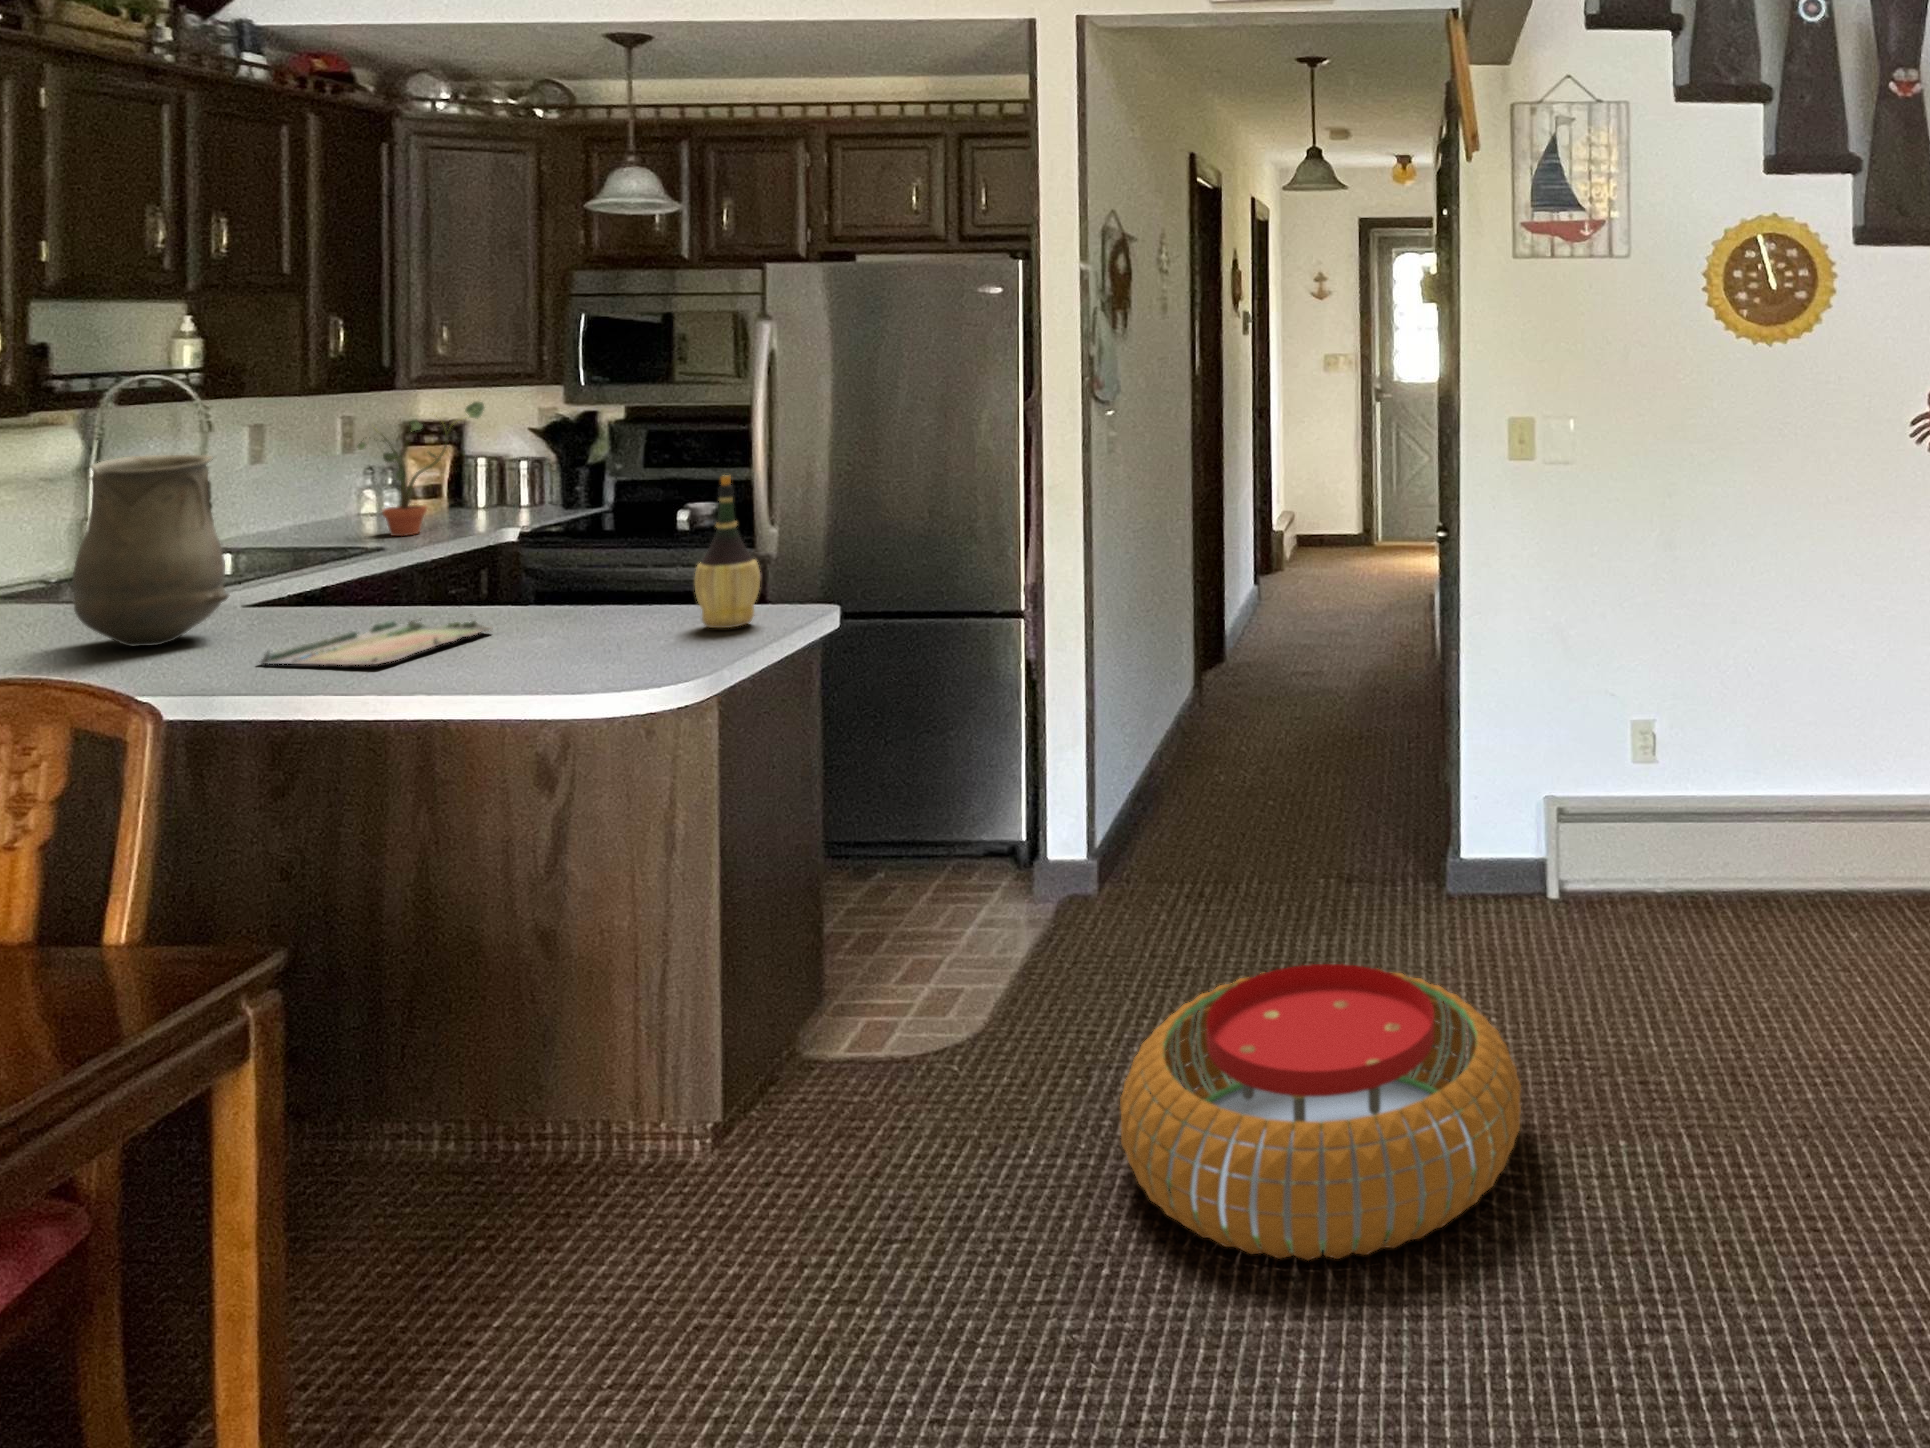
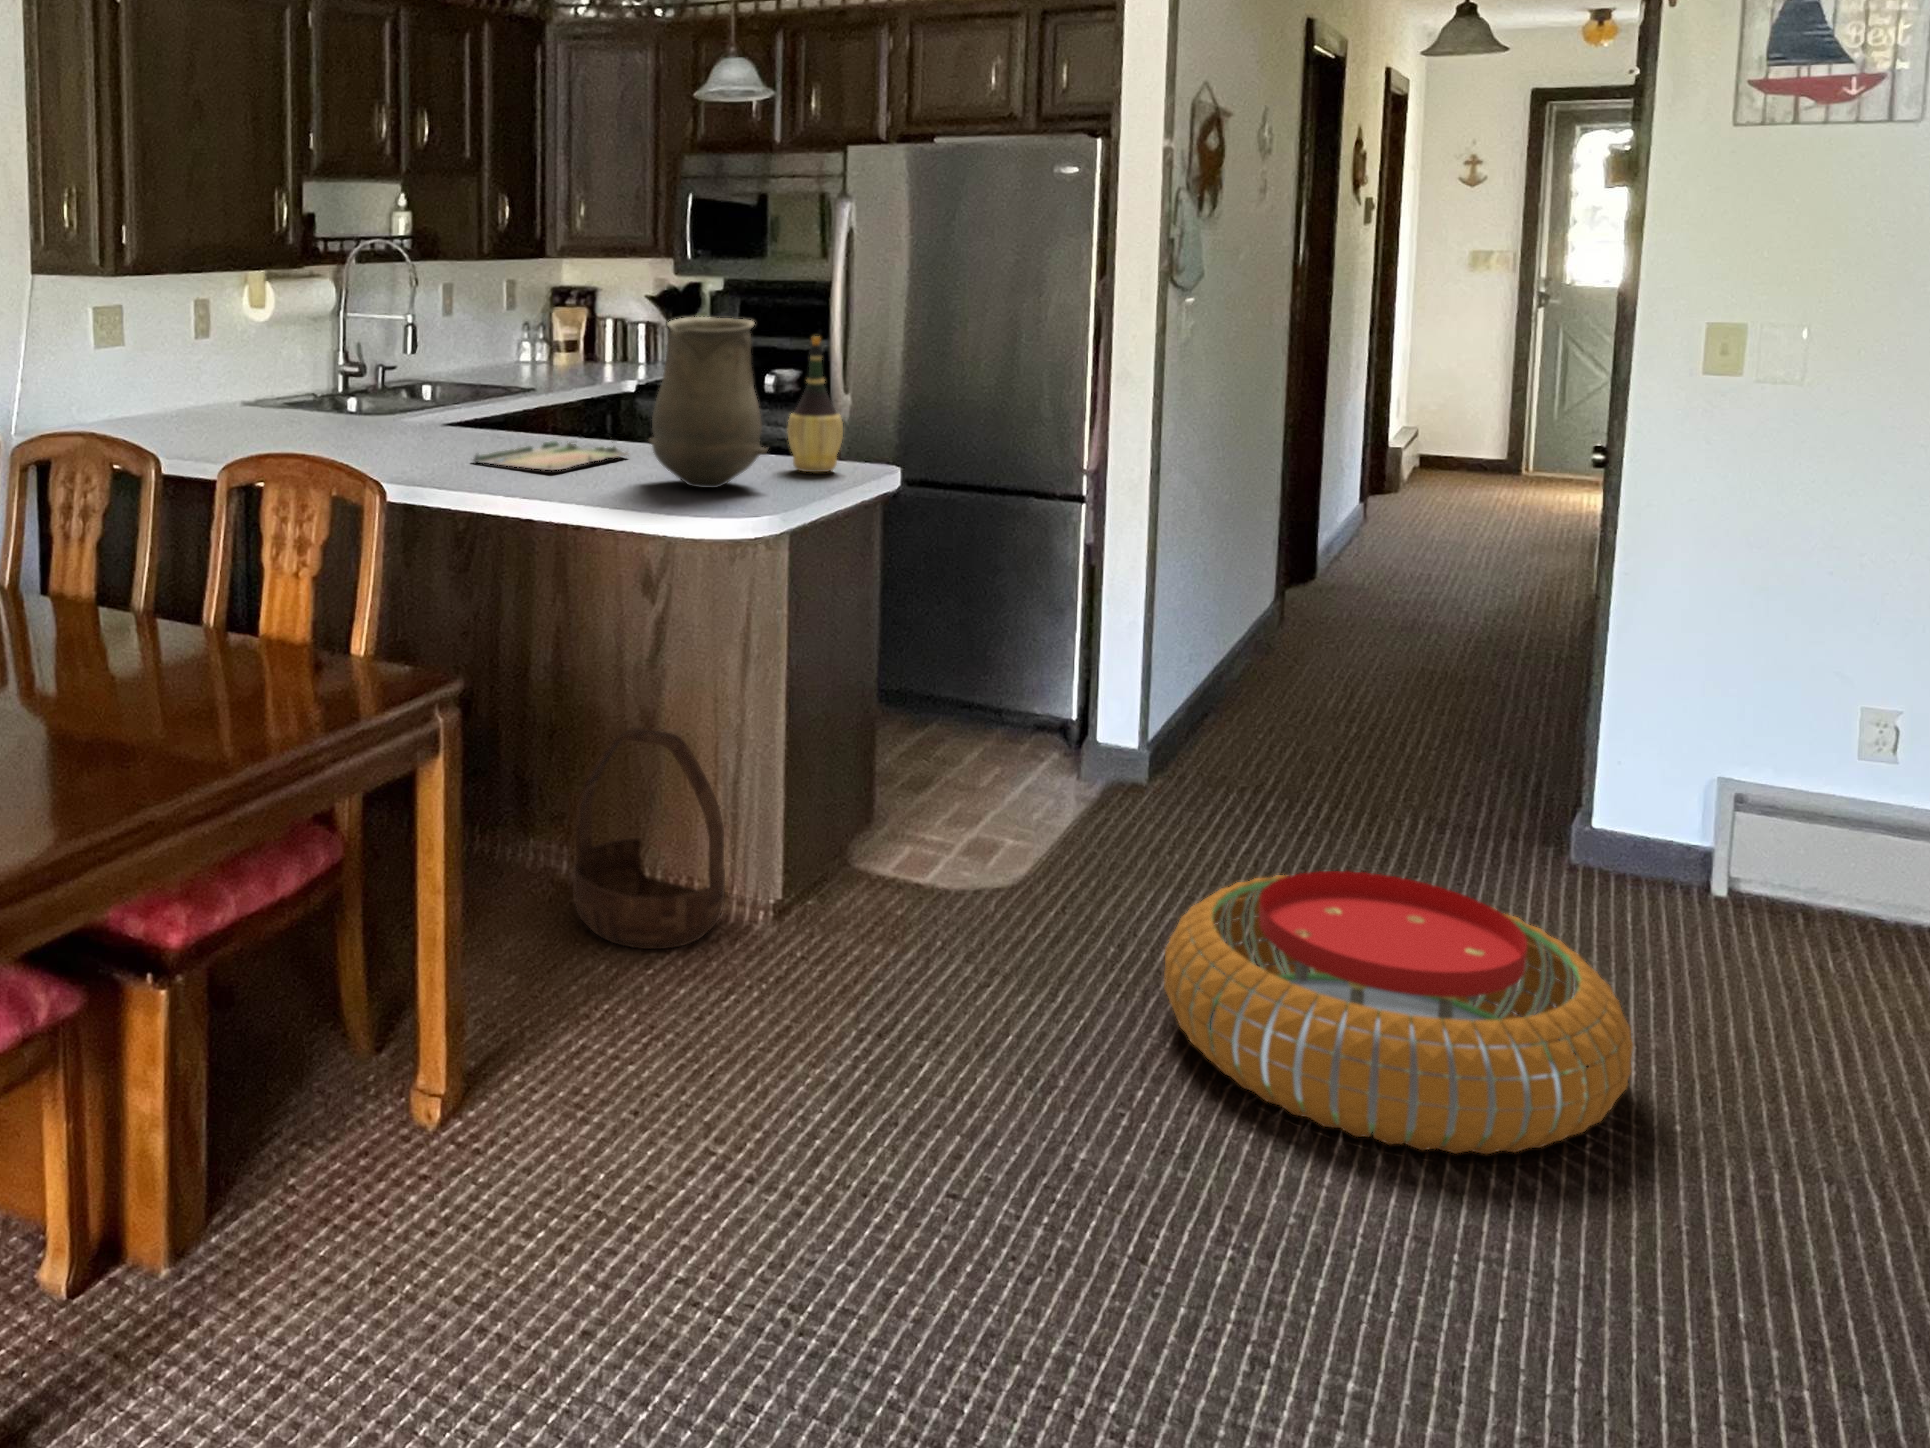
potted plant: present [358,402,484,536] -> none [515,270,607,382]
vase: present [73,454,229,646] -> present [649,317,768,488]
basket: none [404,978,620,1276] -> present [573,728,725,949]

